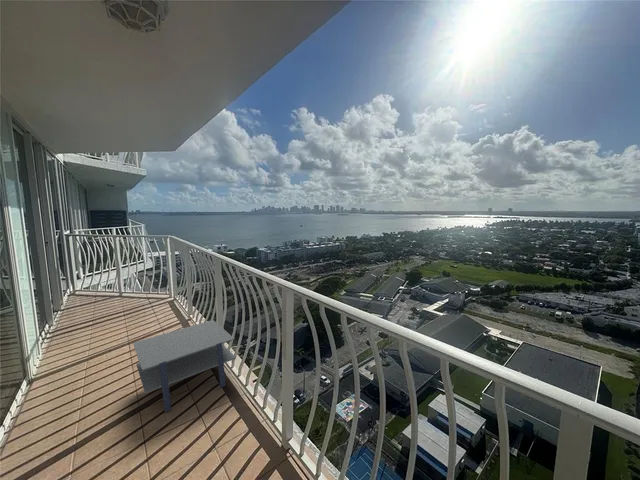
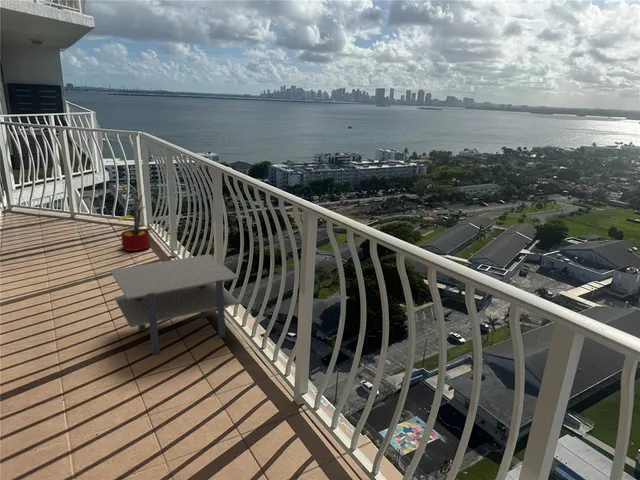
decorative plant: none [147,267,178,317] -> present [118,186,150,251]

